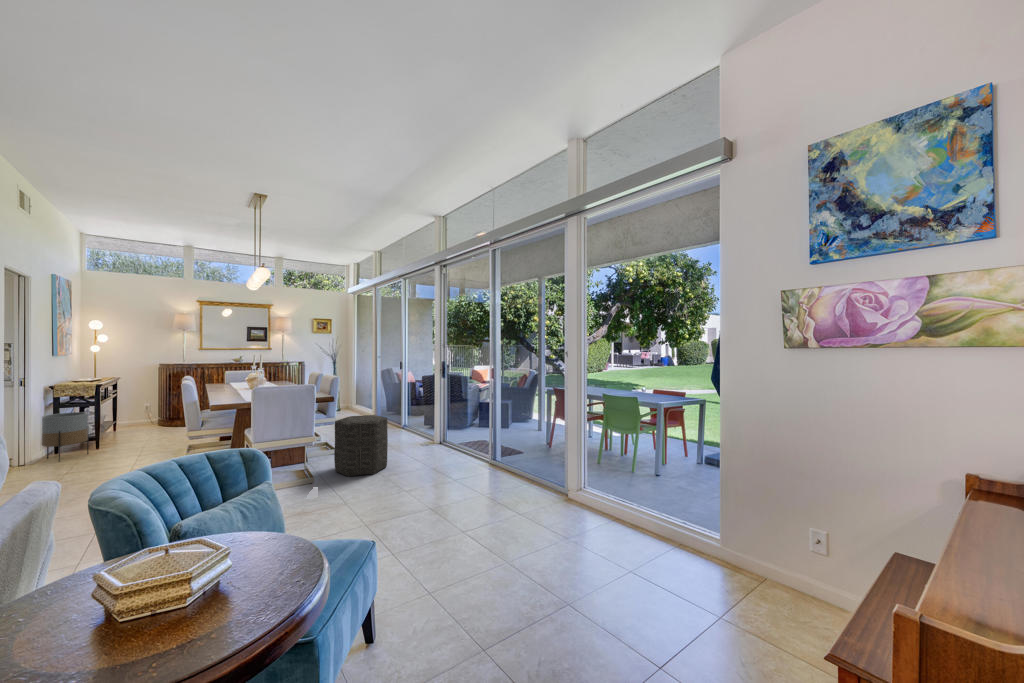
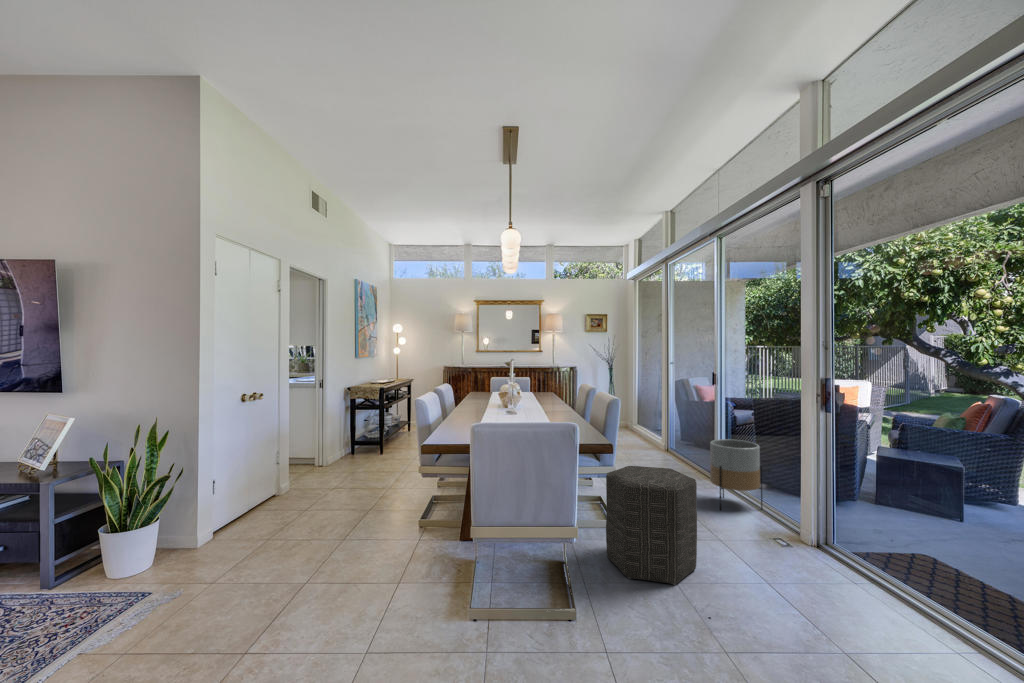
planter: present [41,412,89,462] -> present [710,439,763,510]

